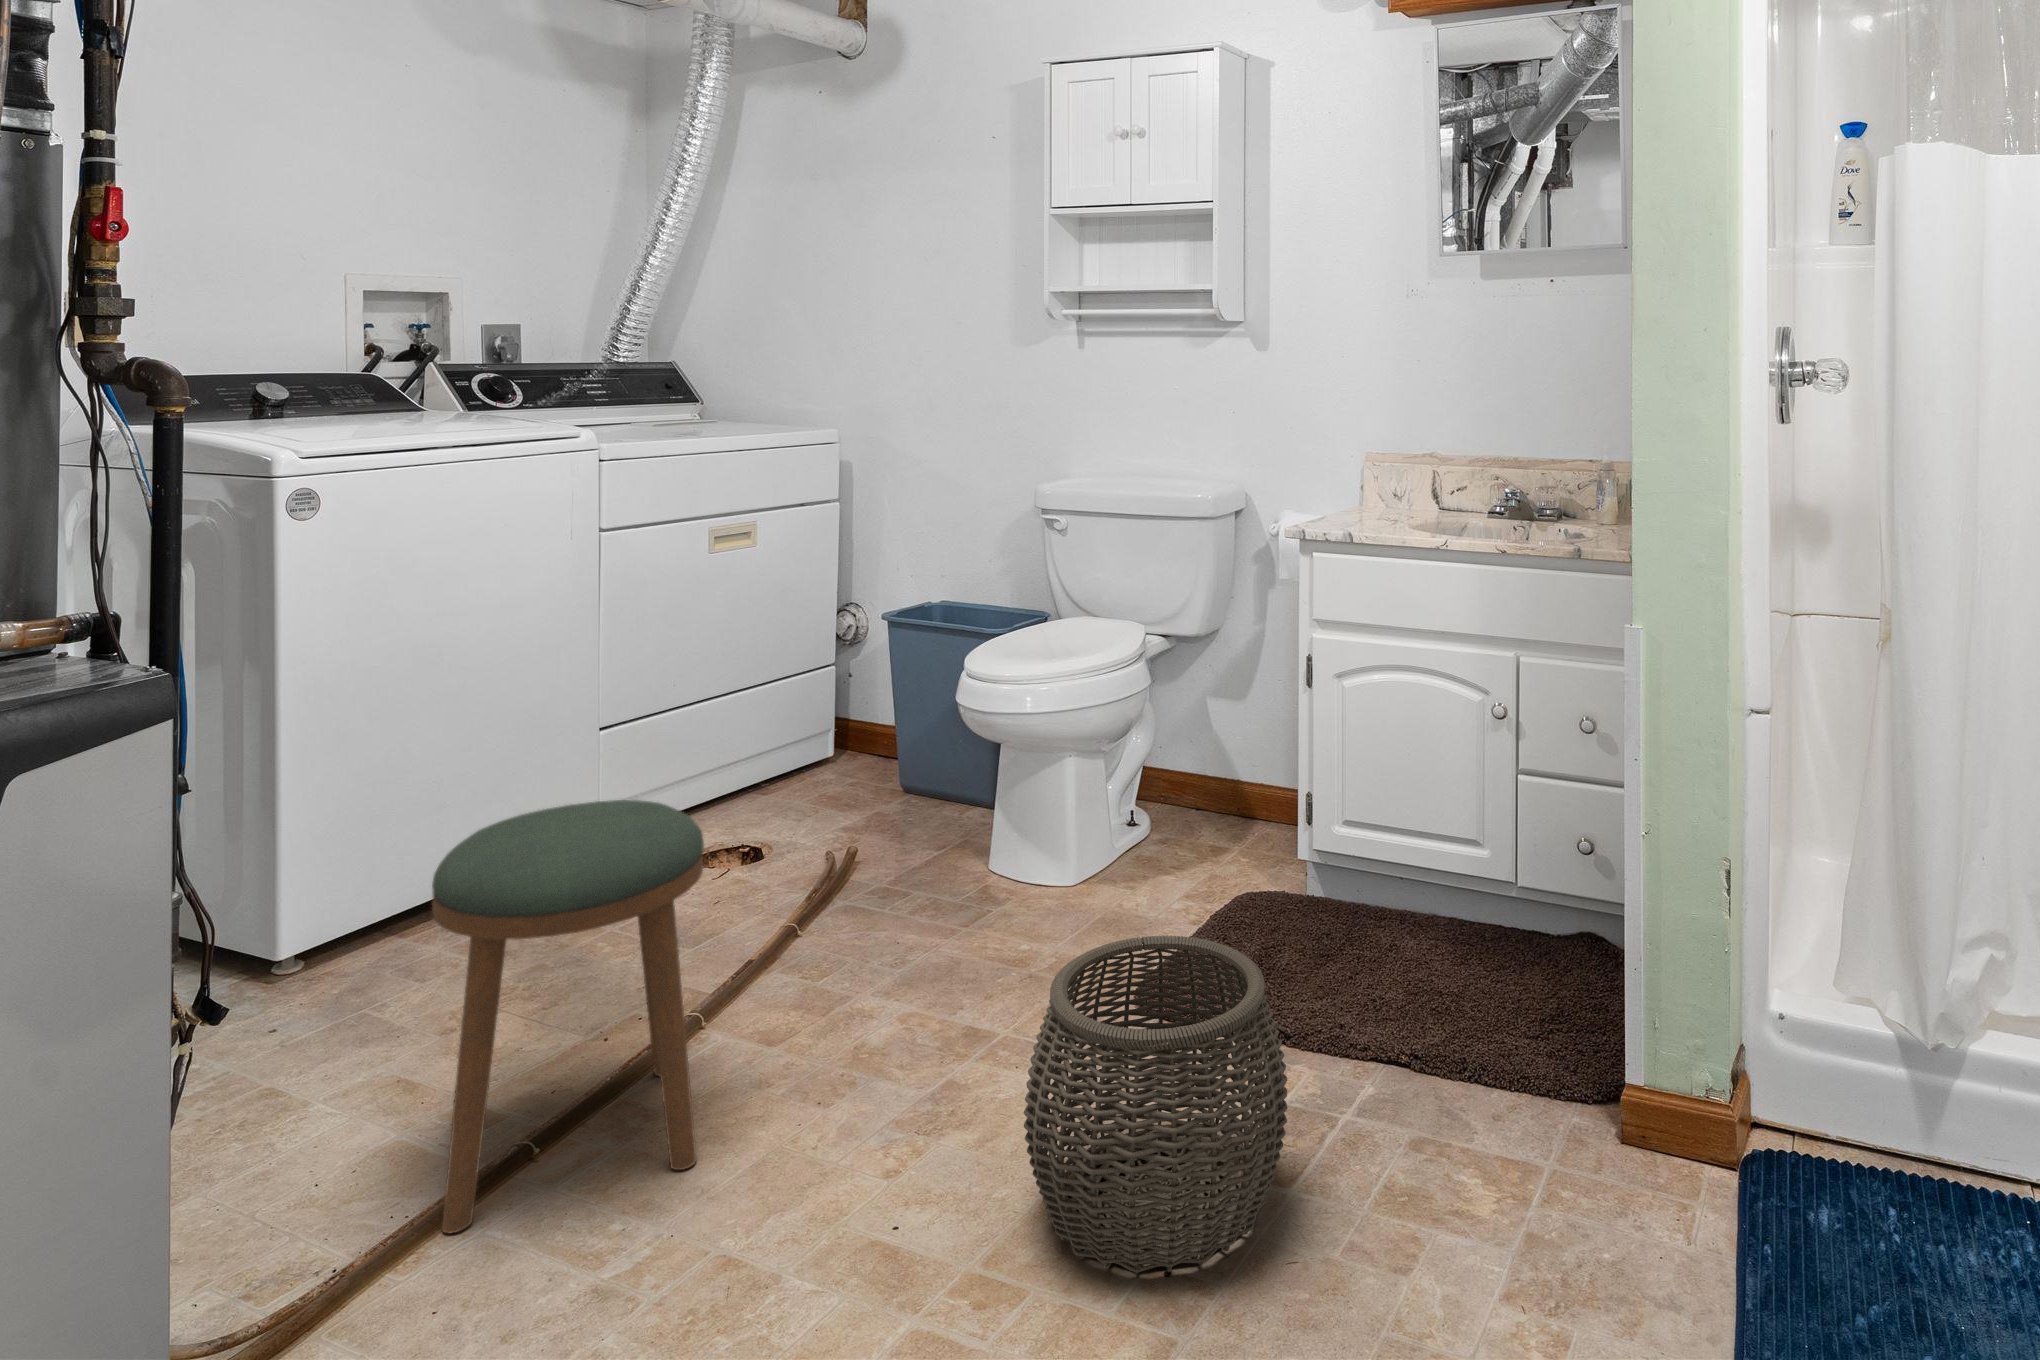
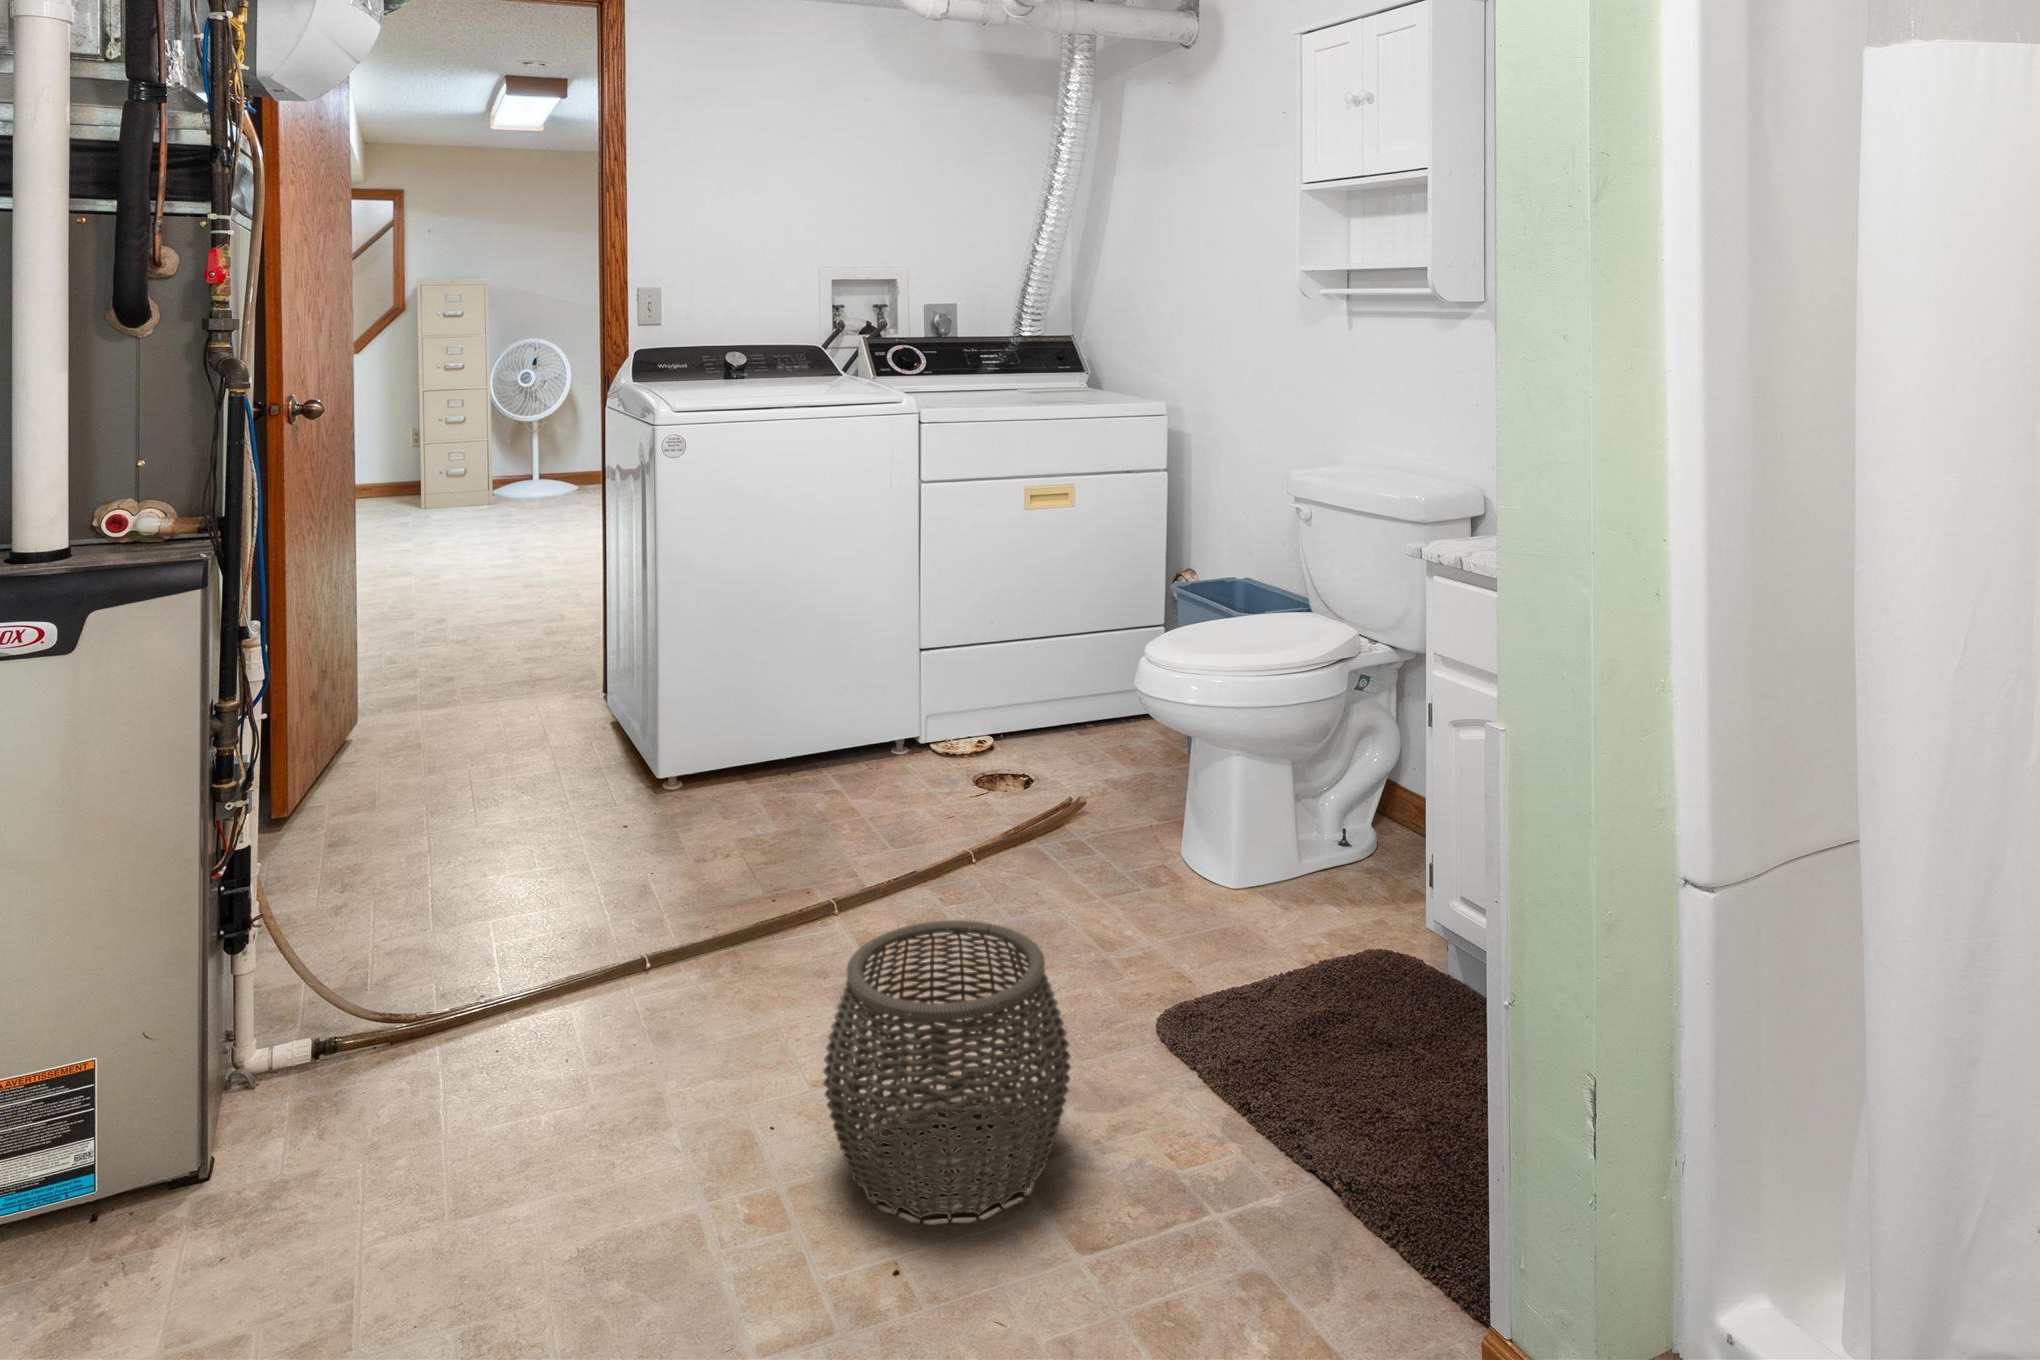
stool: present [432,800,704,1233] -> none [578,705,792,1000]

